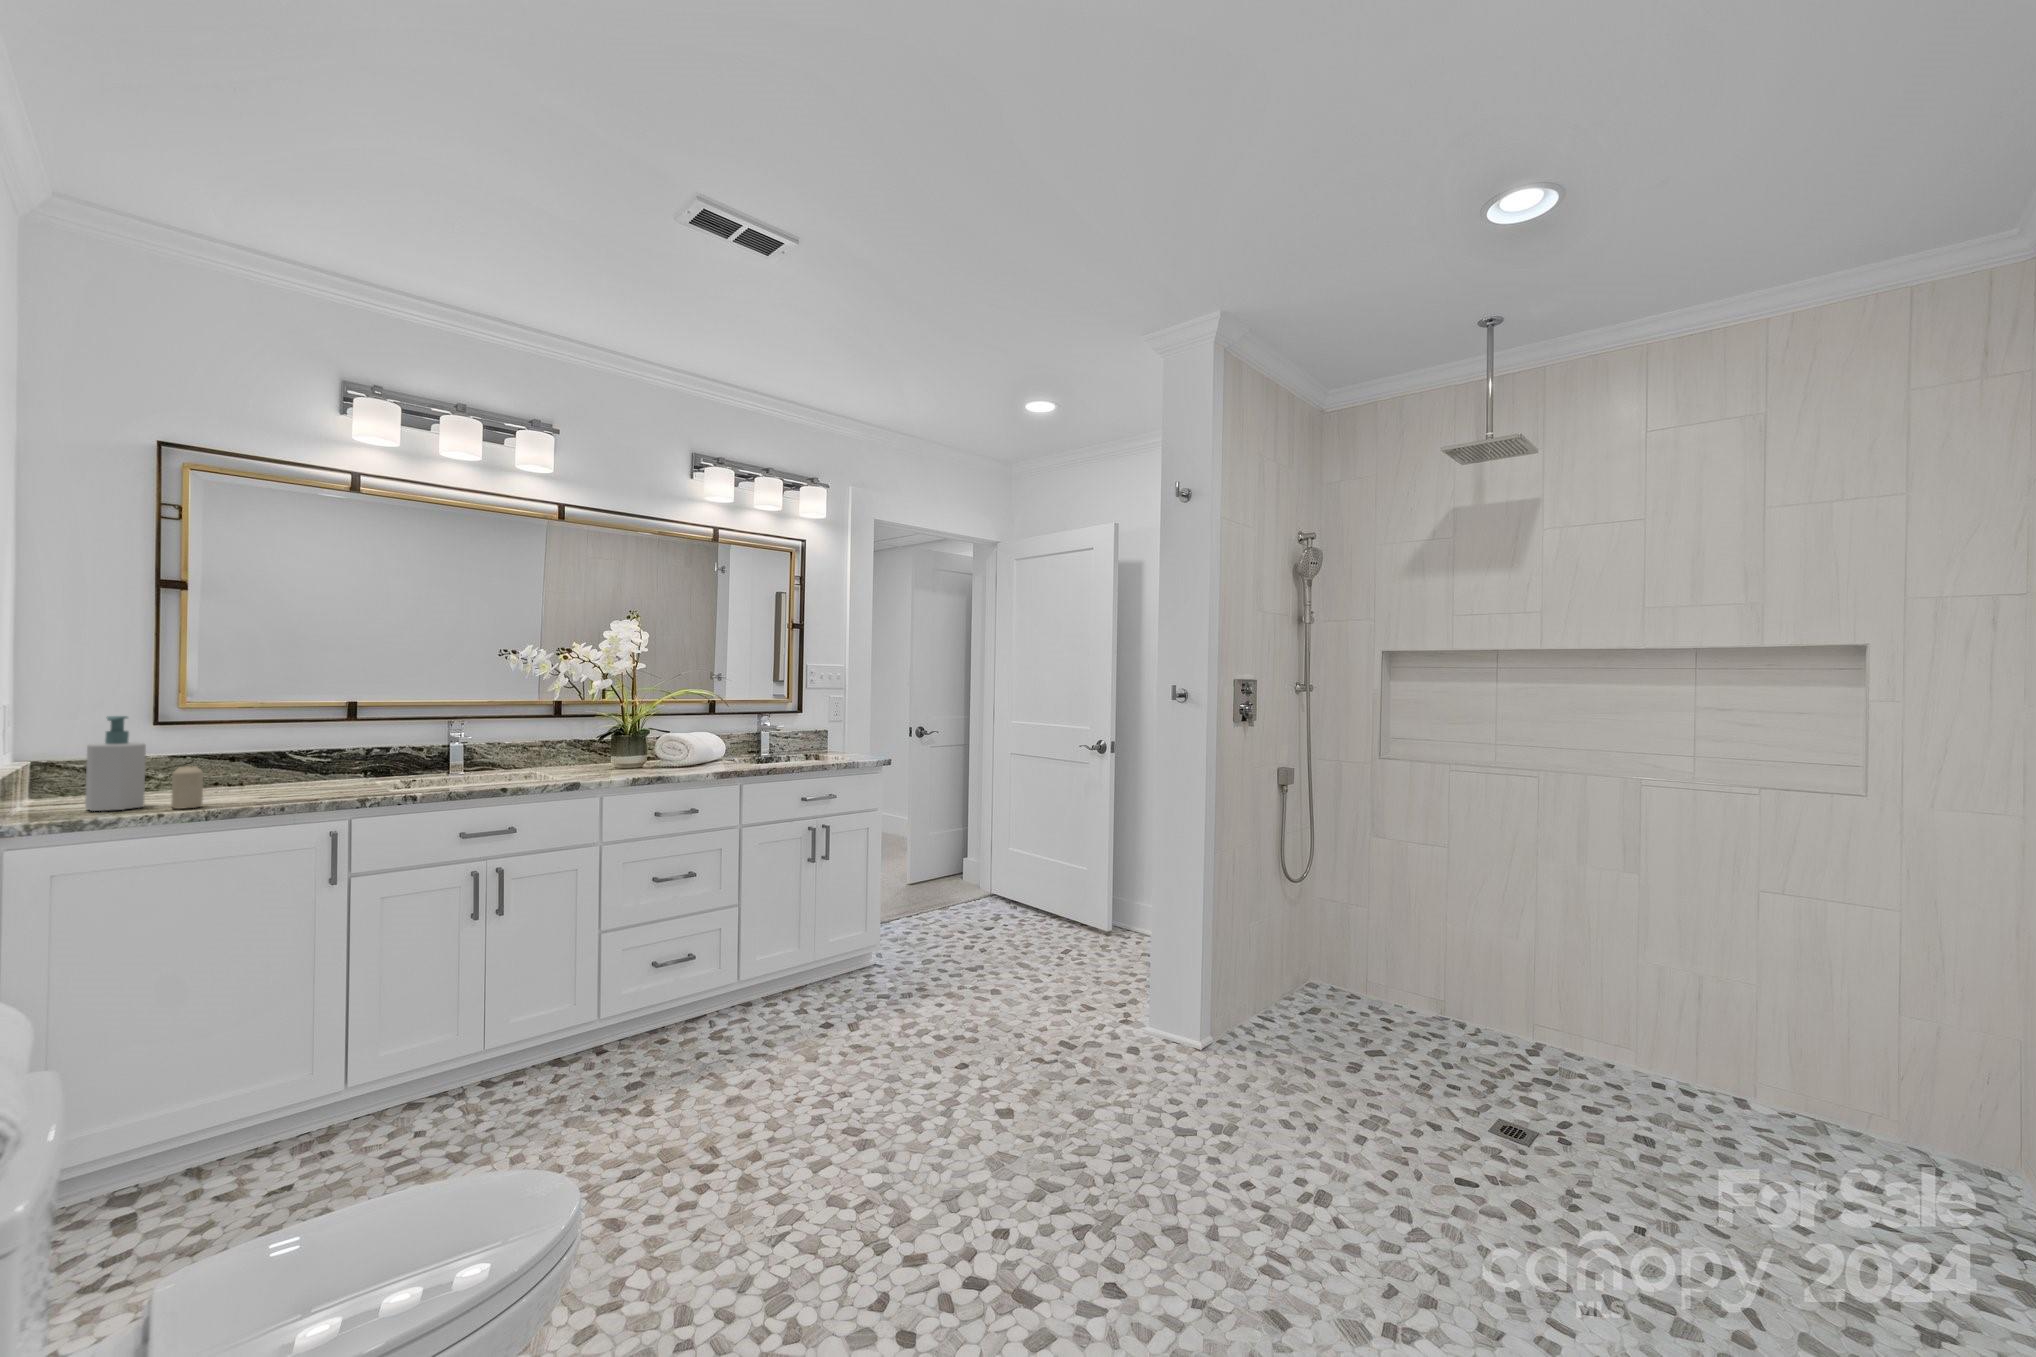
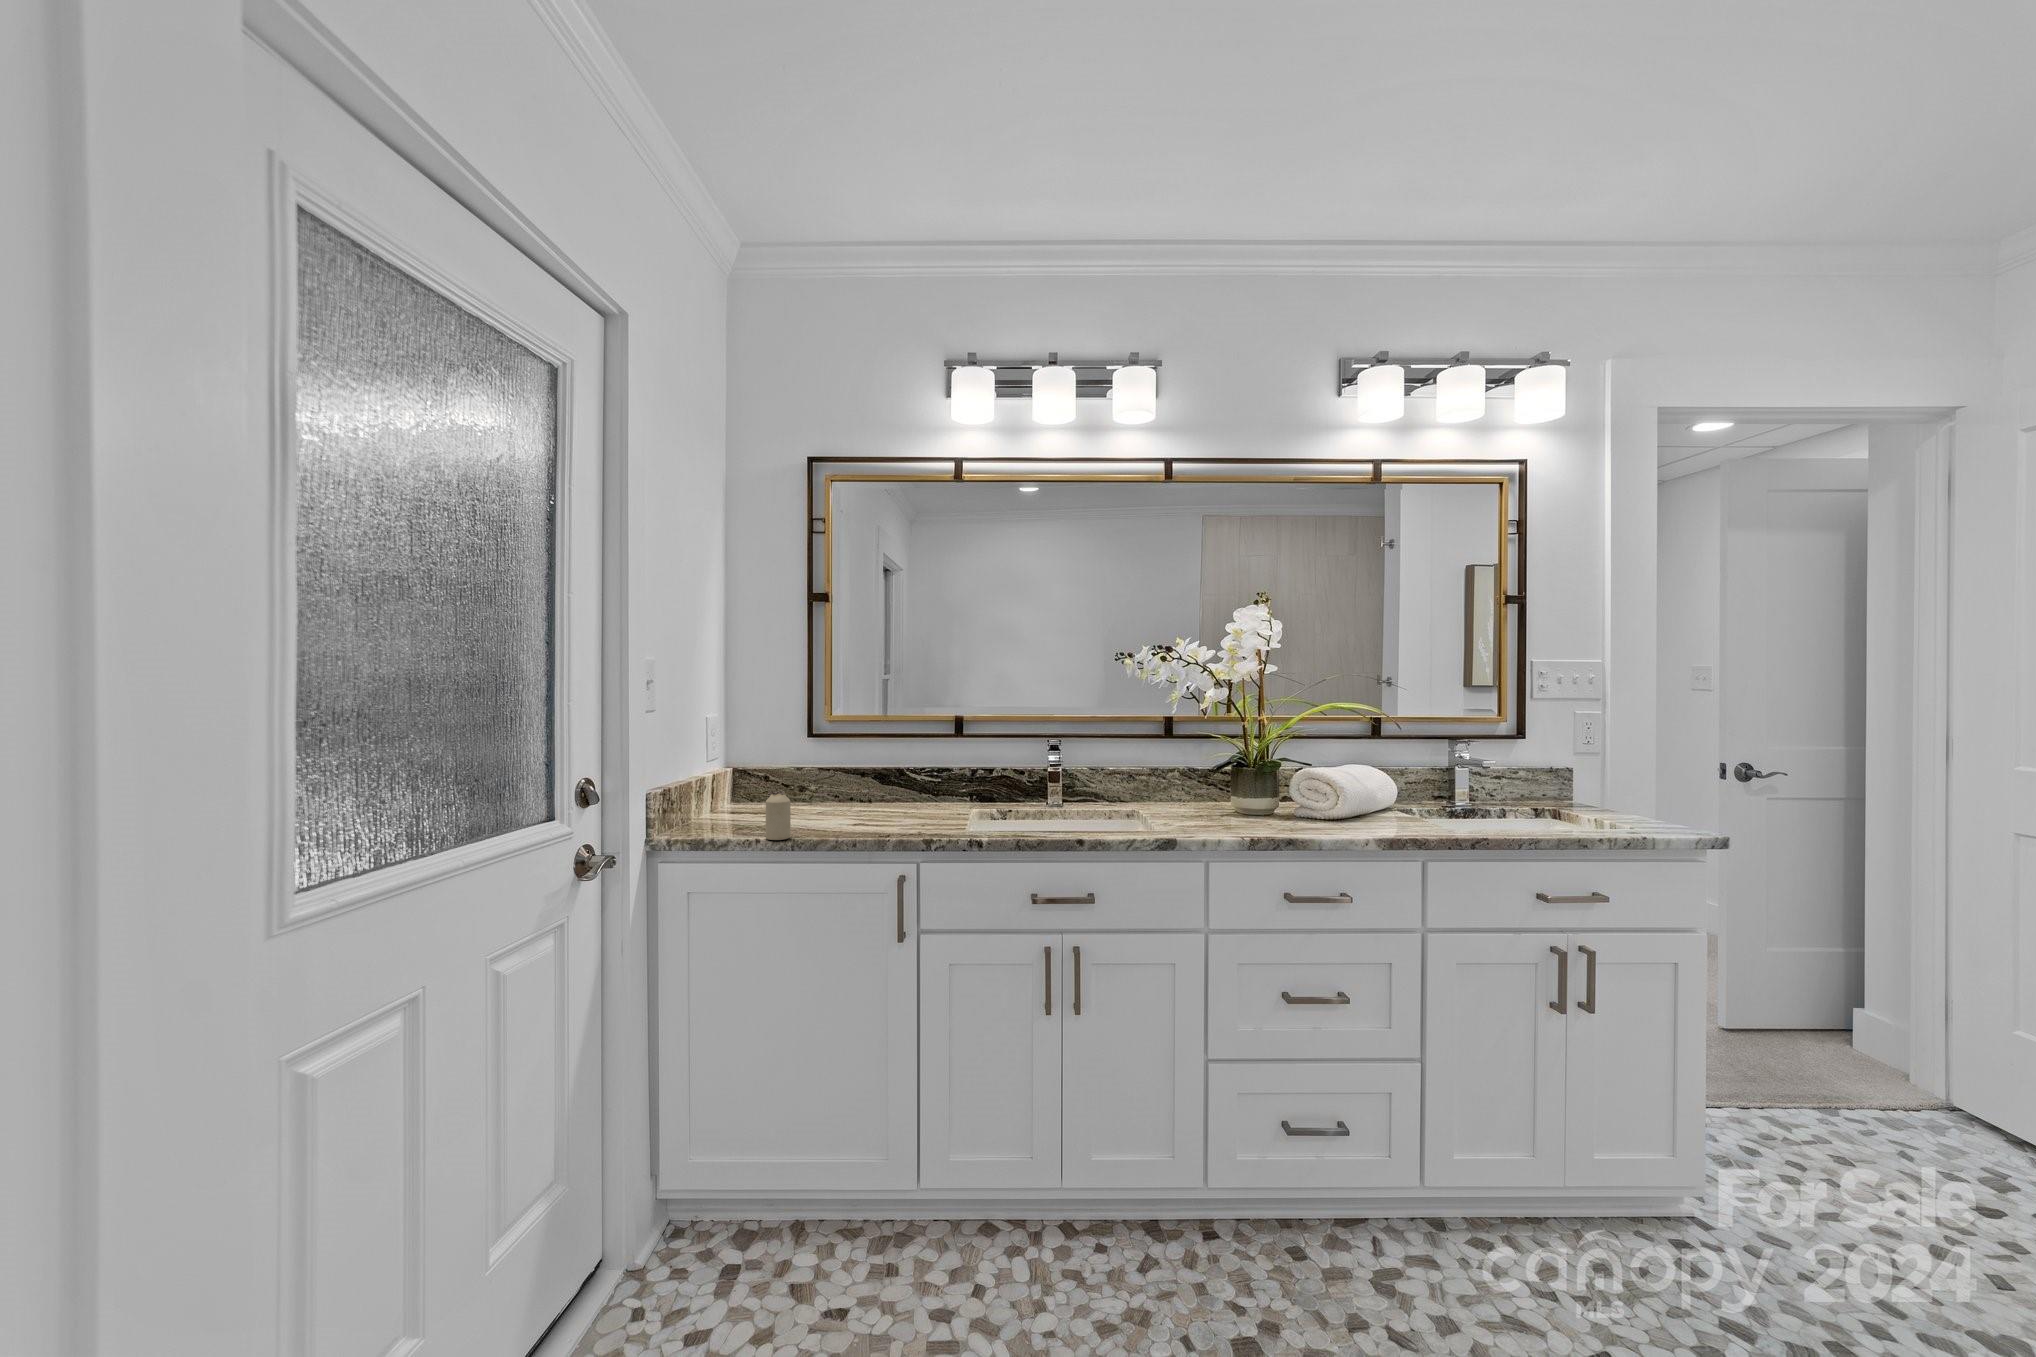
soap bottle: present [85,716,146,811] -> none [710,738,752,836]

